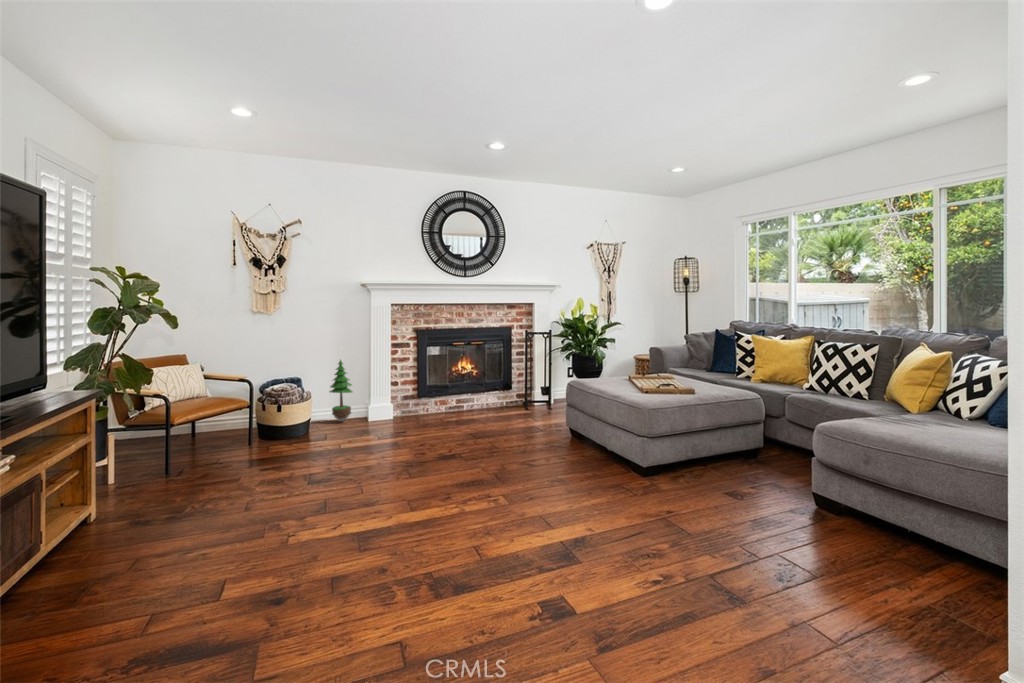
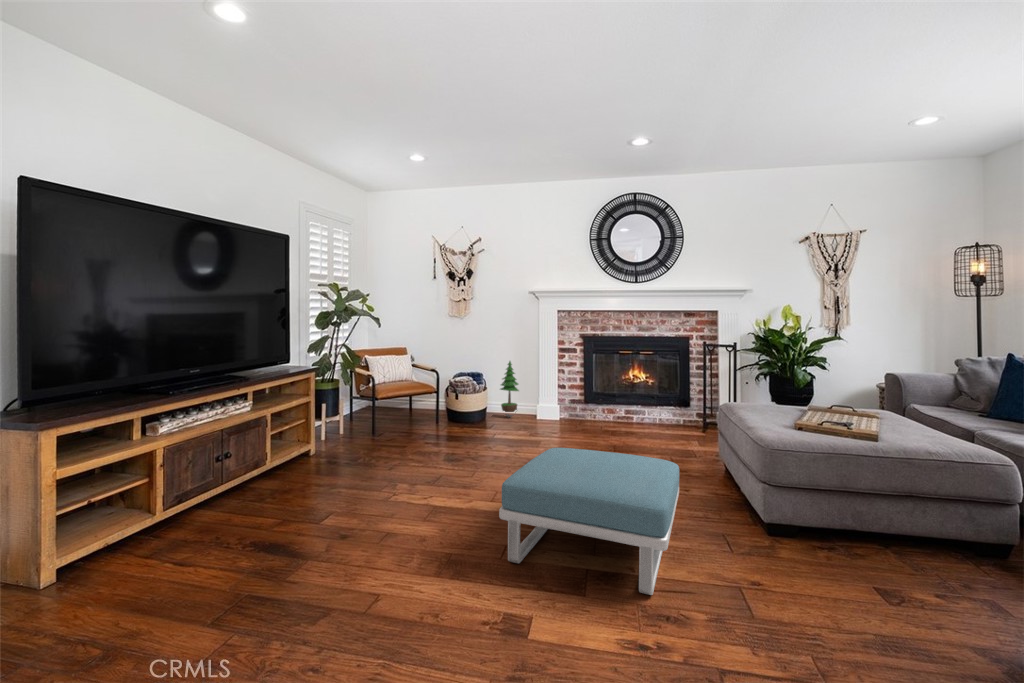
footstool: none [485,436,632,541] -> present [499,448,679,595]

